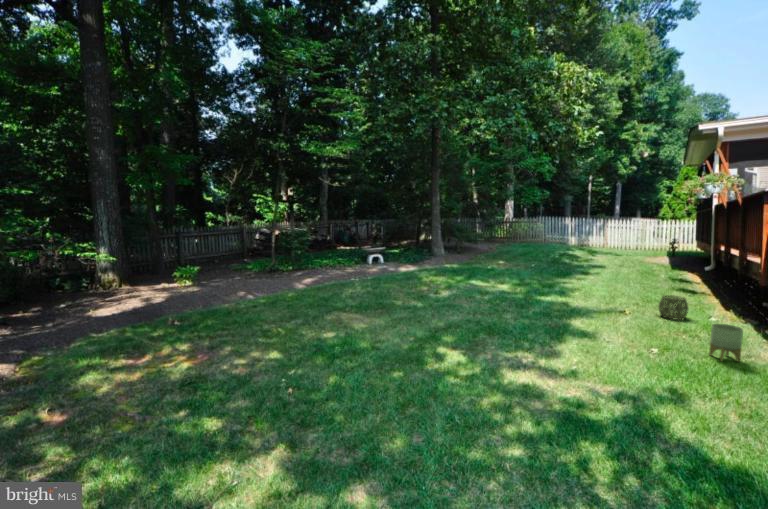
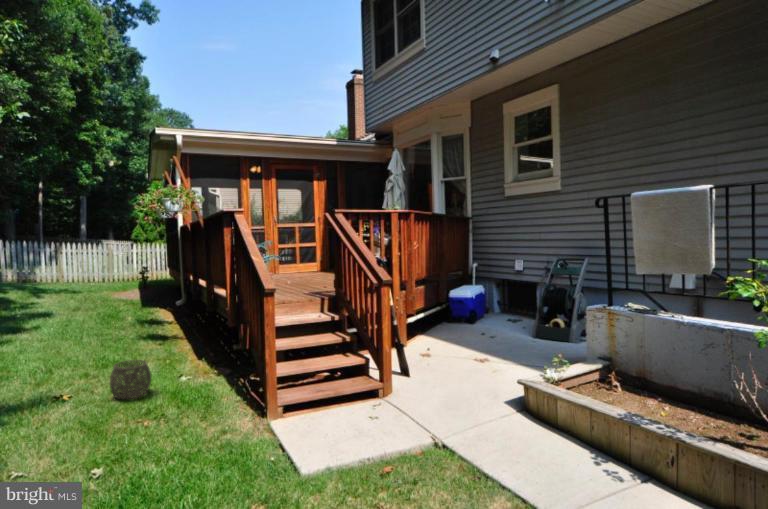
planter: present [709,324,743,362] -> none [175,405,214,470]

